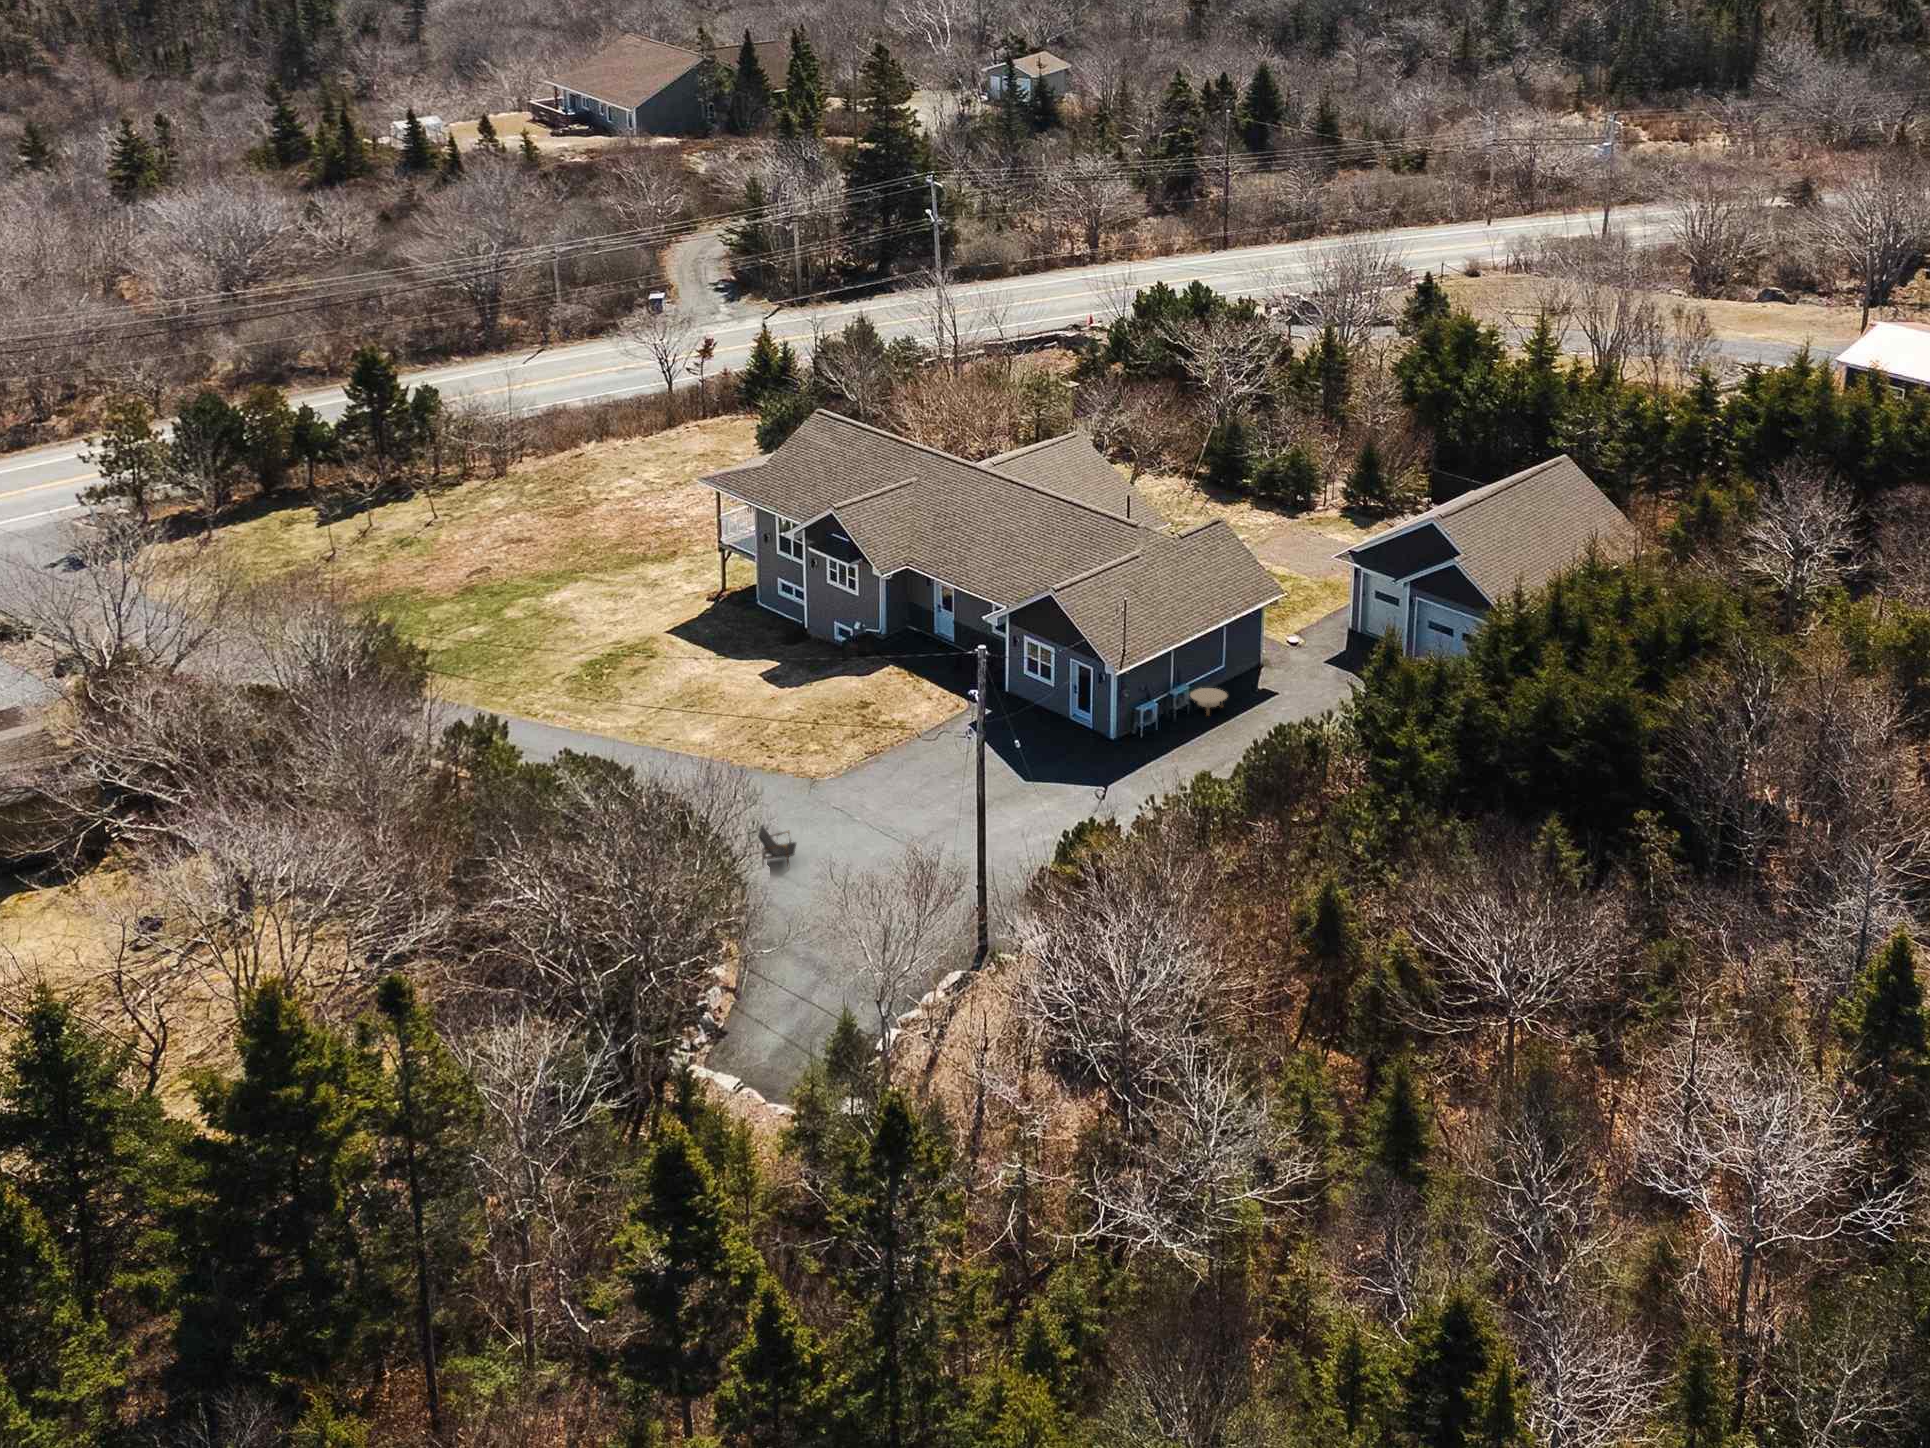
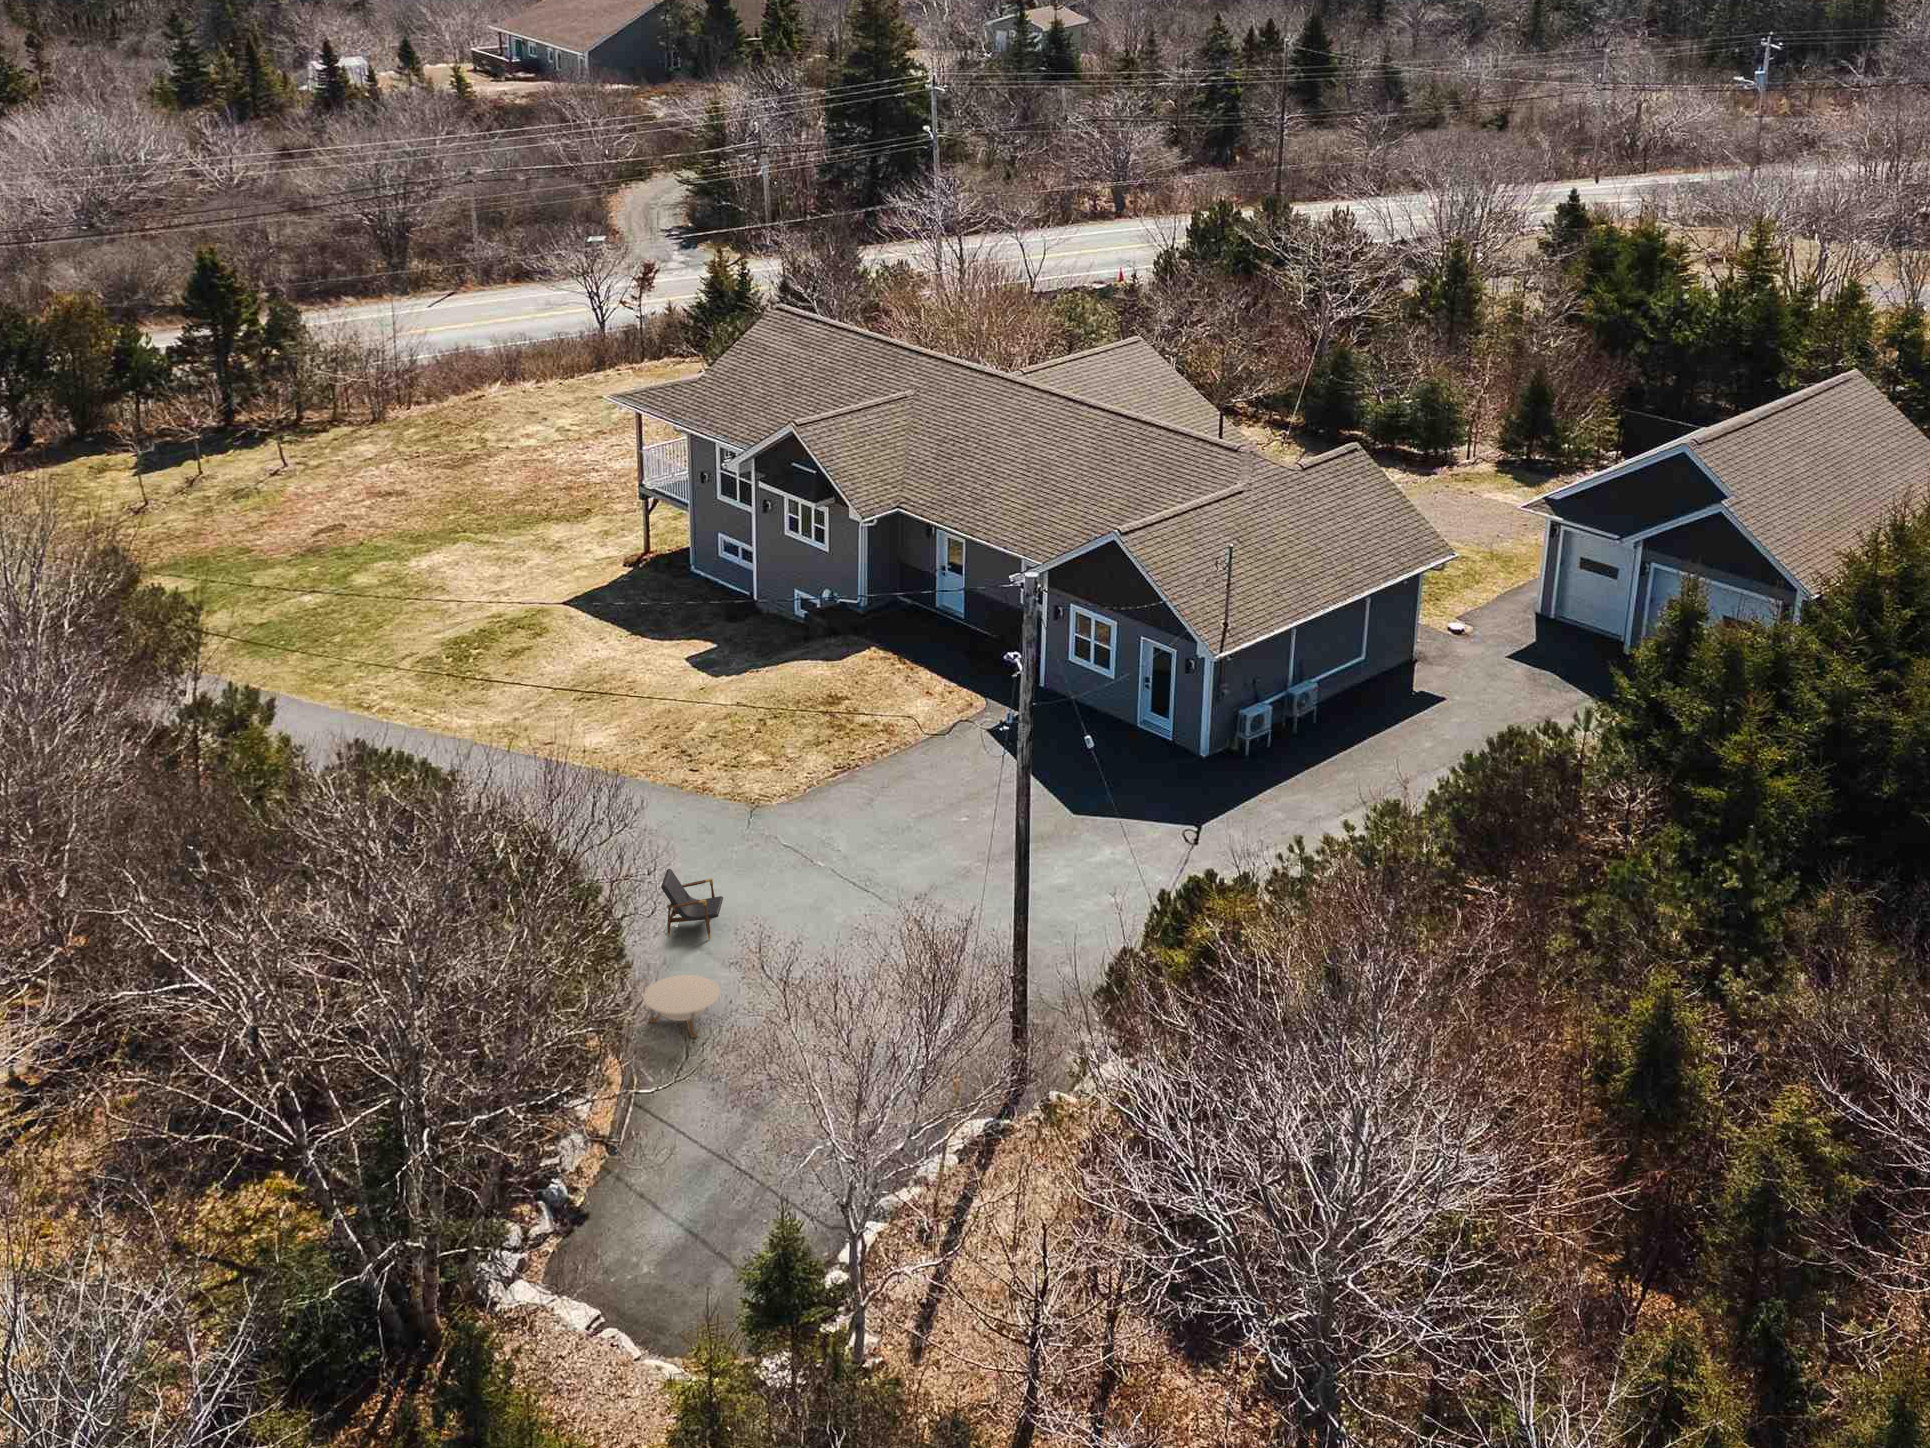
round table: present [1190,688,1227,716] -> present [643,975,720,1038]

